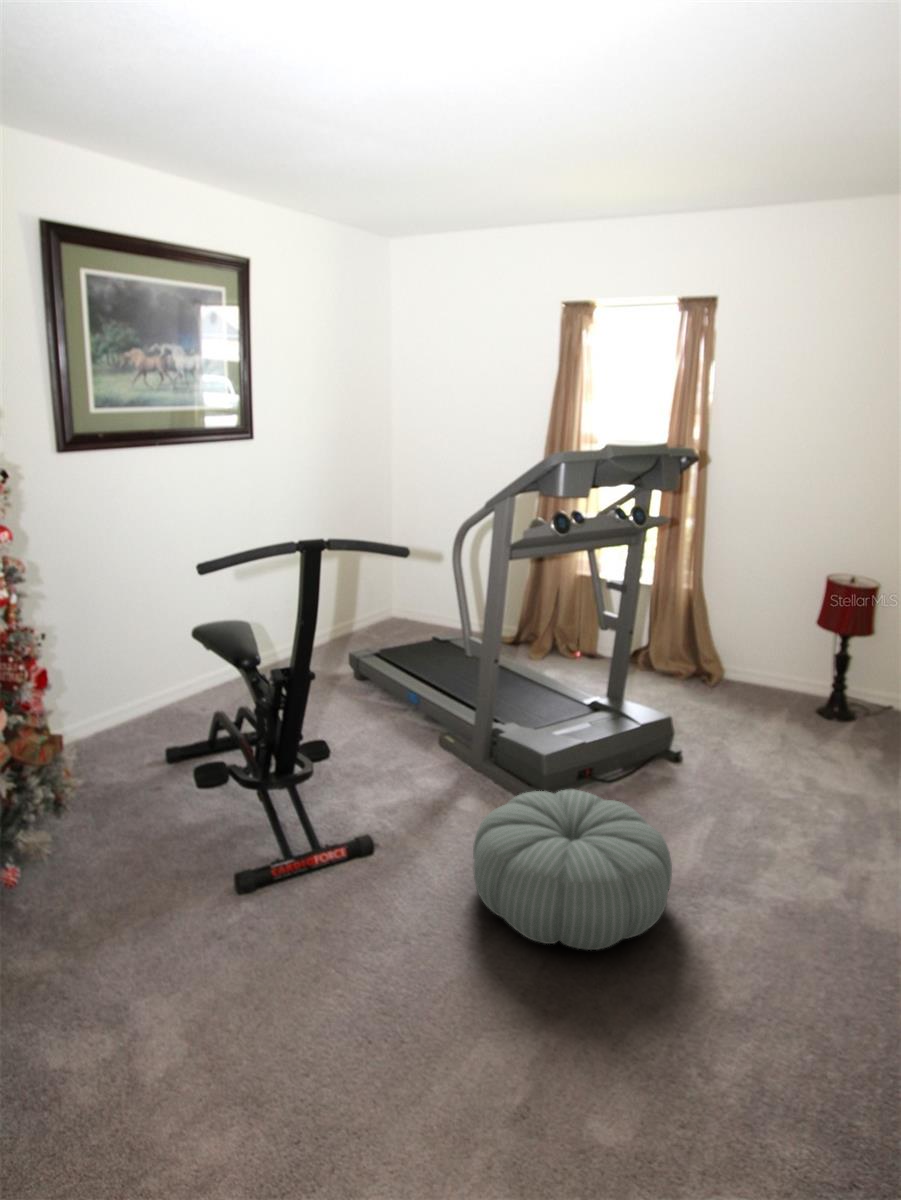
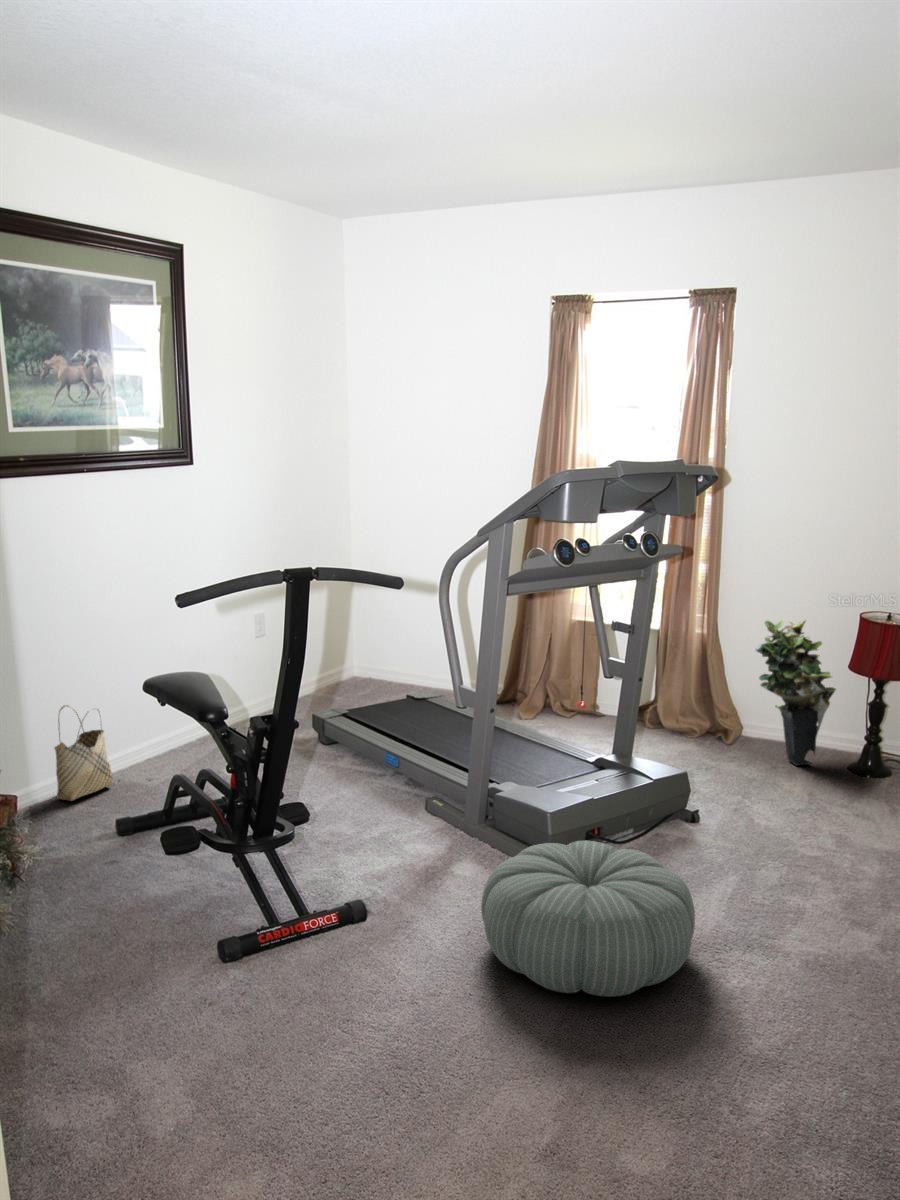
potted plant: none [735,582,806,708] -> present [755,620,836,766]
woven basket: none [136,645,189,725] -> present [55,705,113,801]

